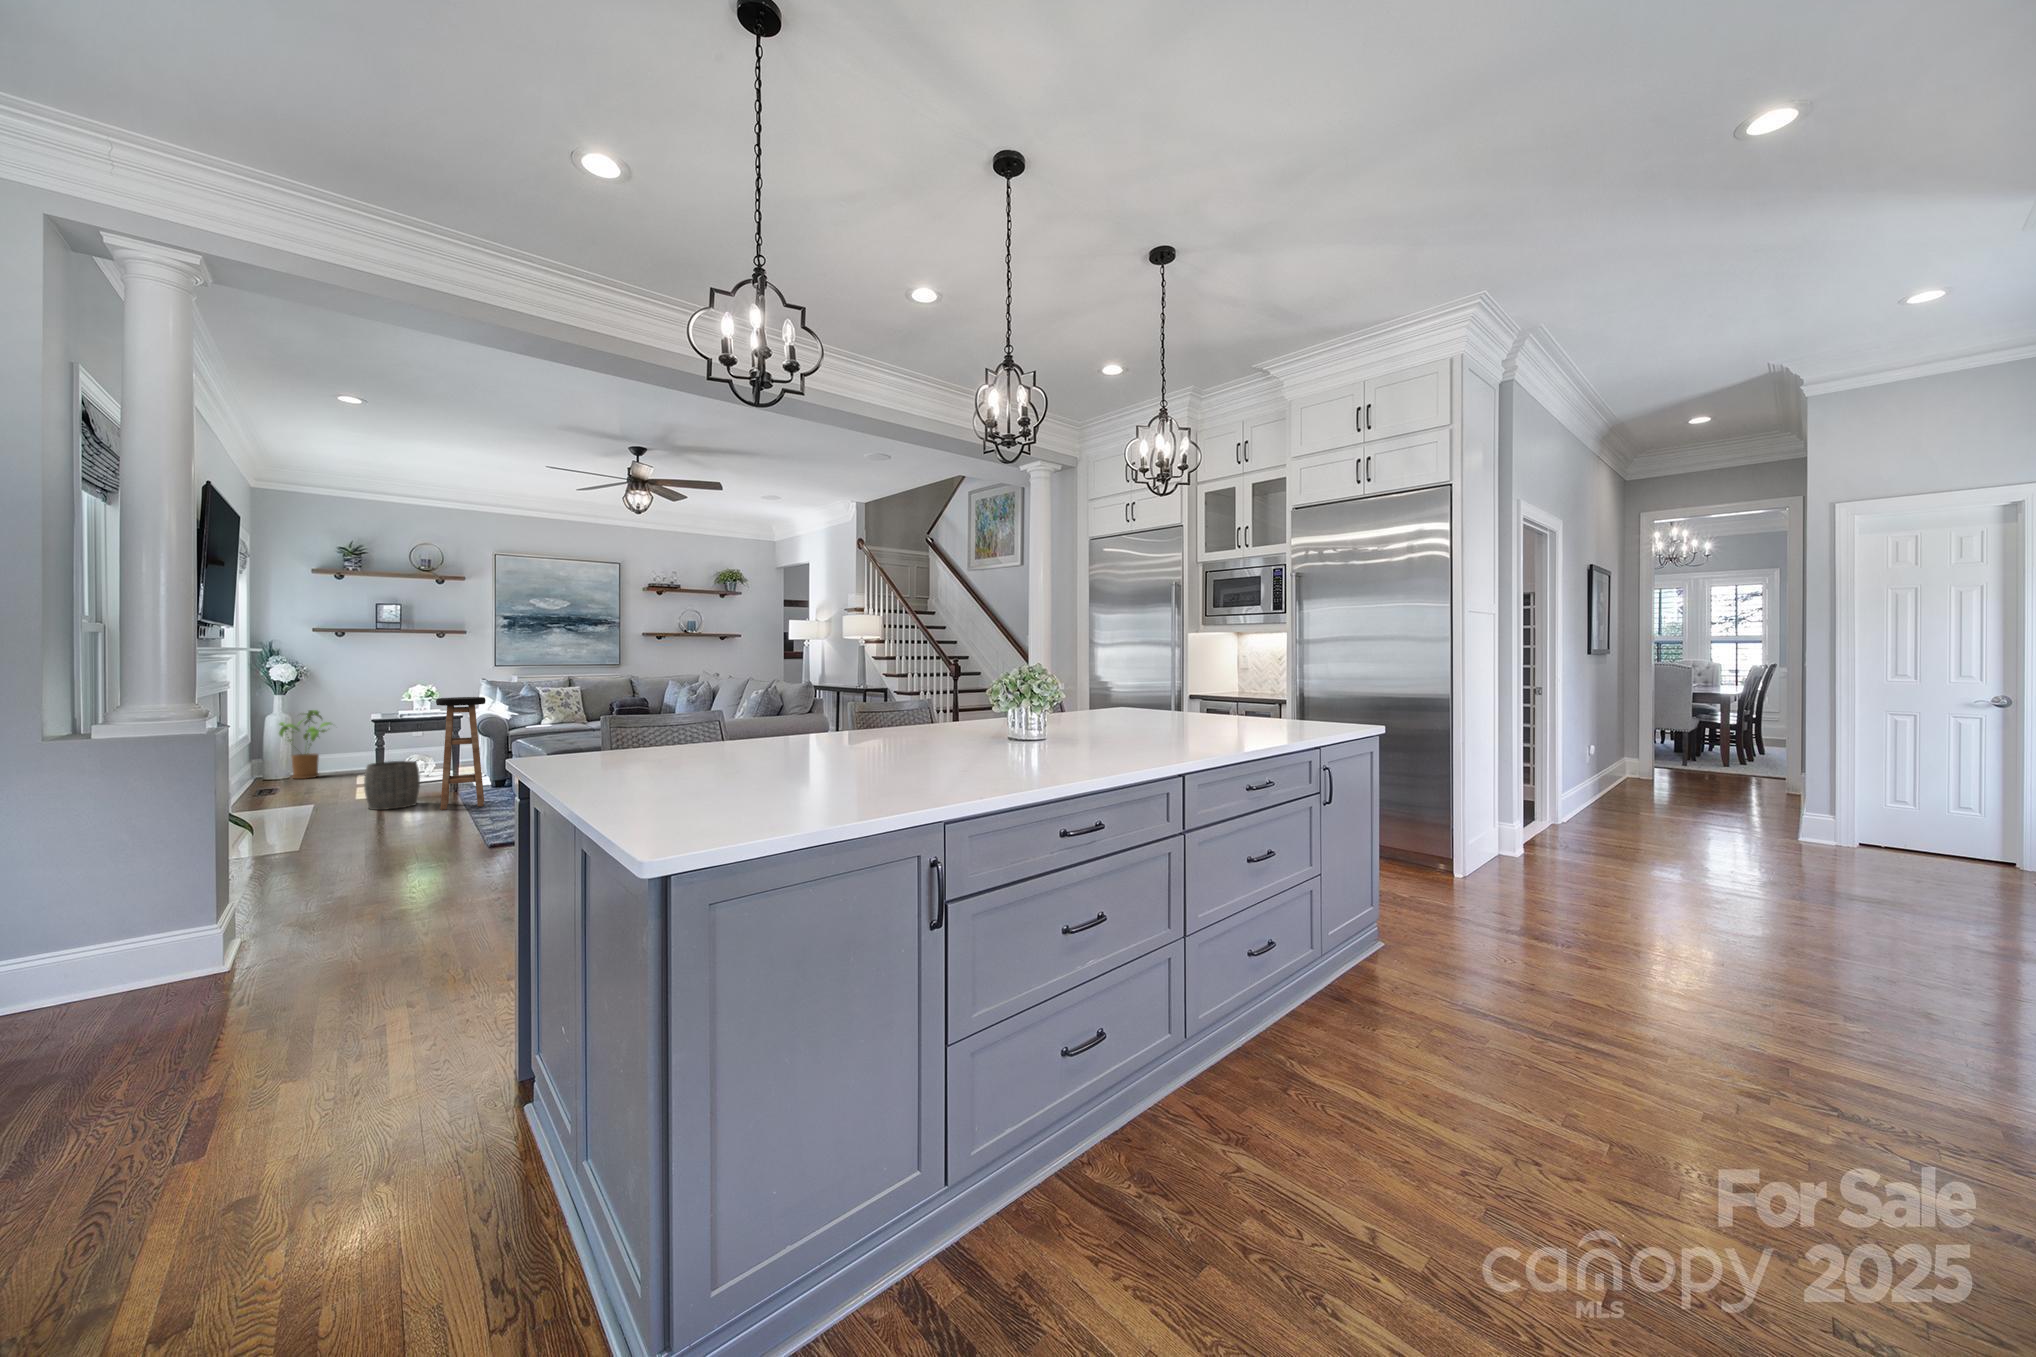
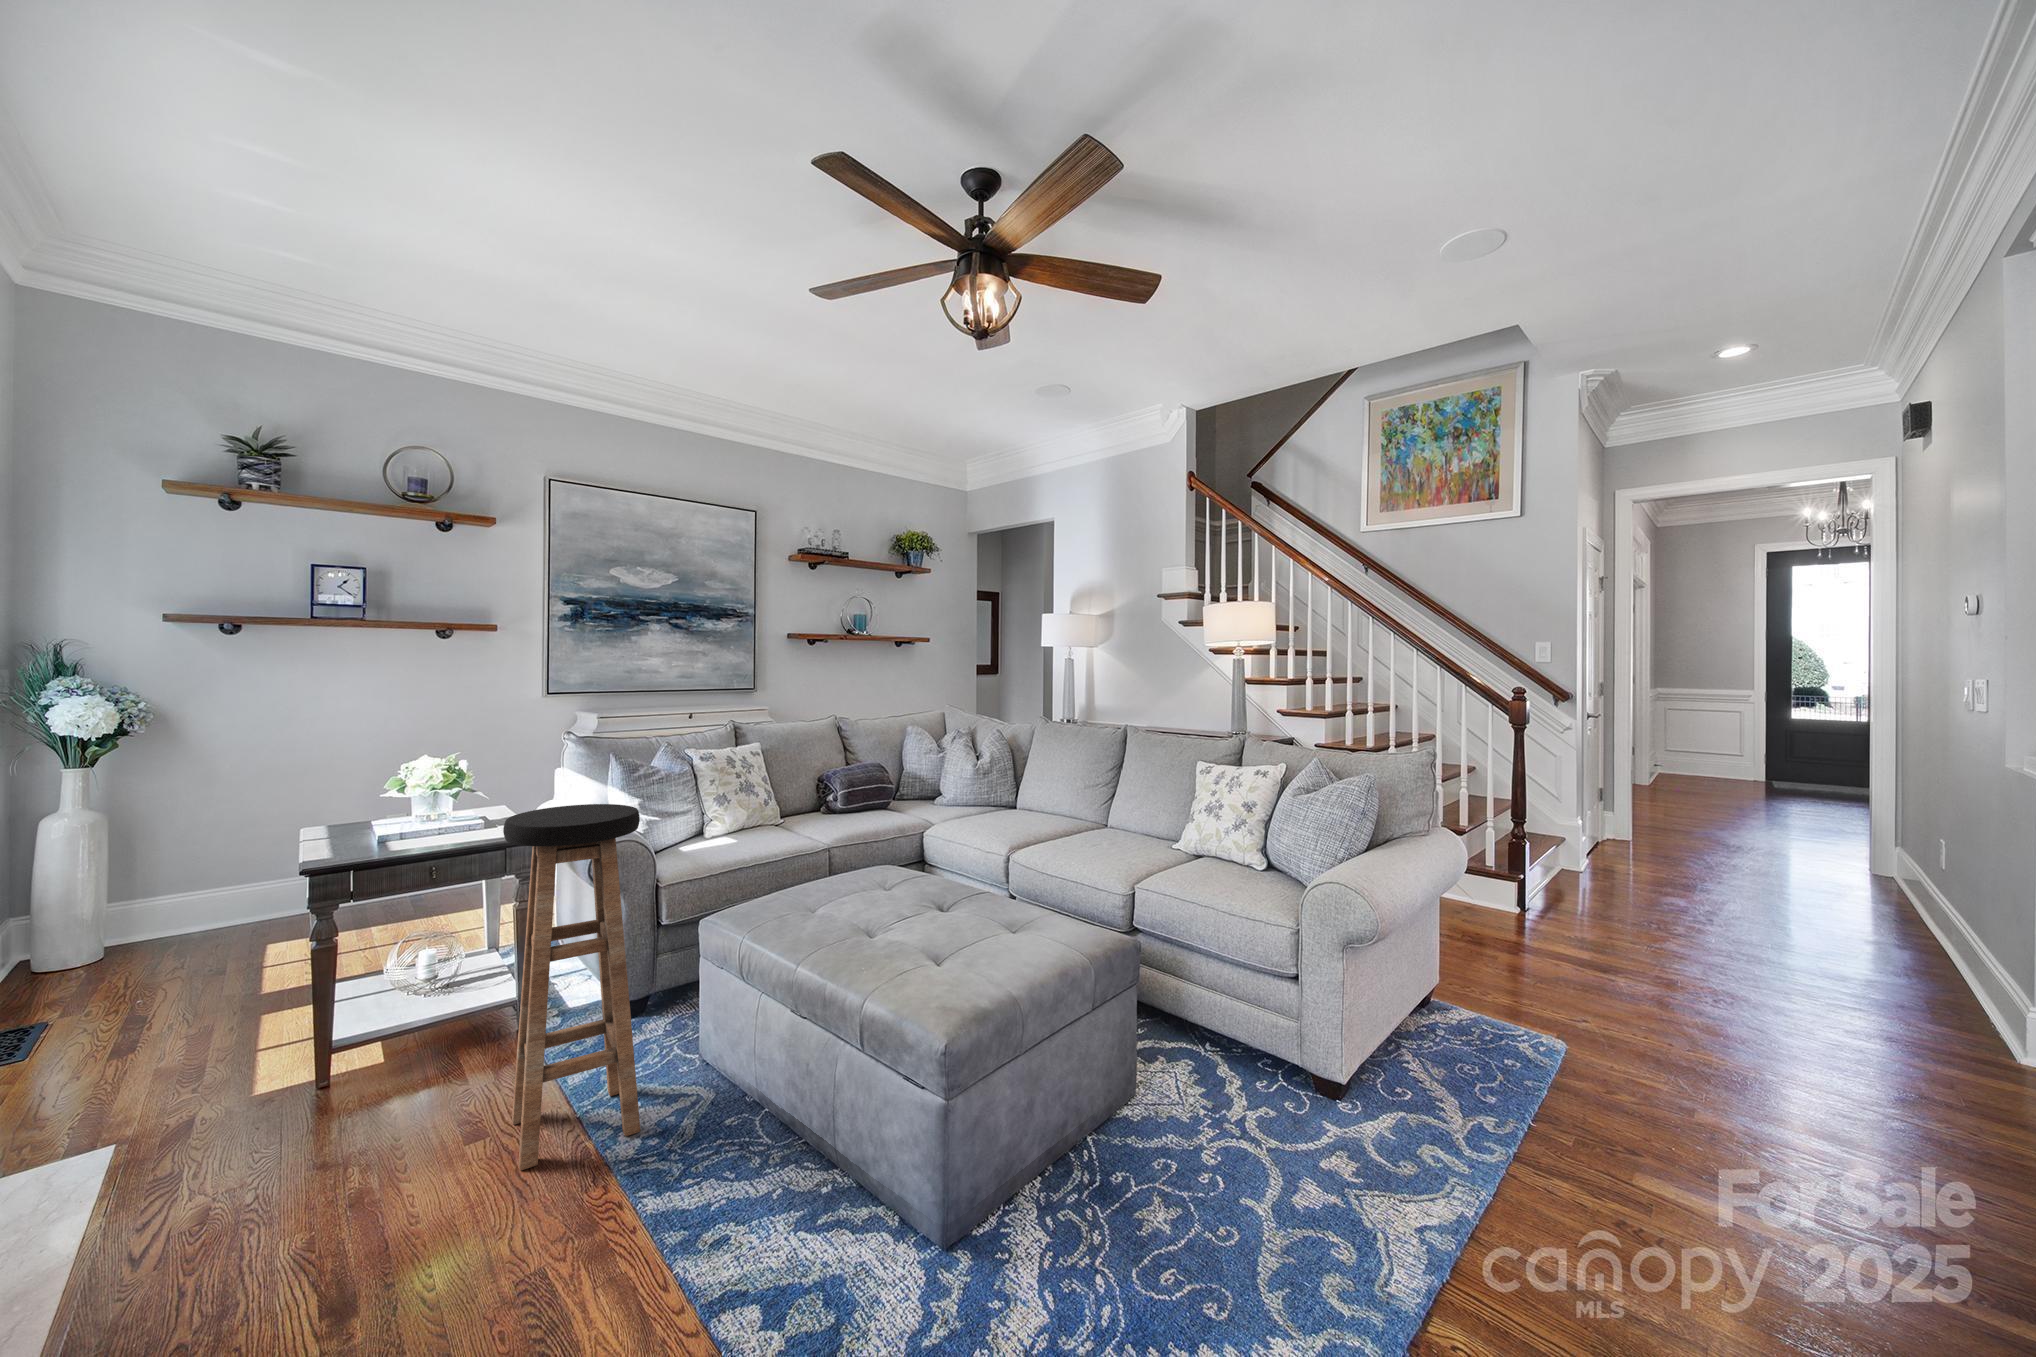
house plant: present [279,710,331,779] -> none [67,798,218,963]
woven basket: present [364,761,420,810] -> none [272,990,444,1181]

